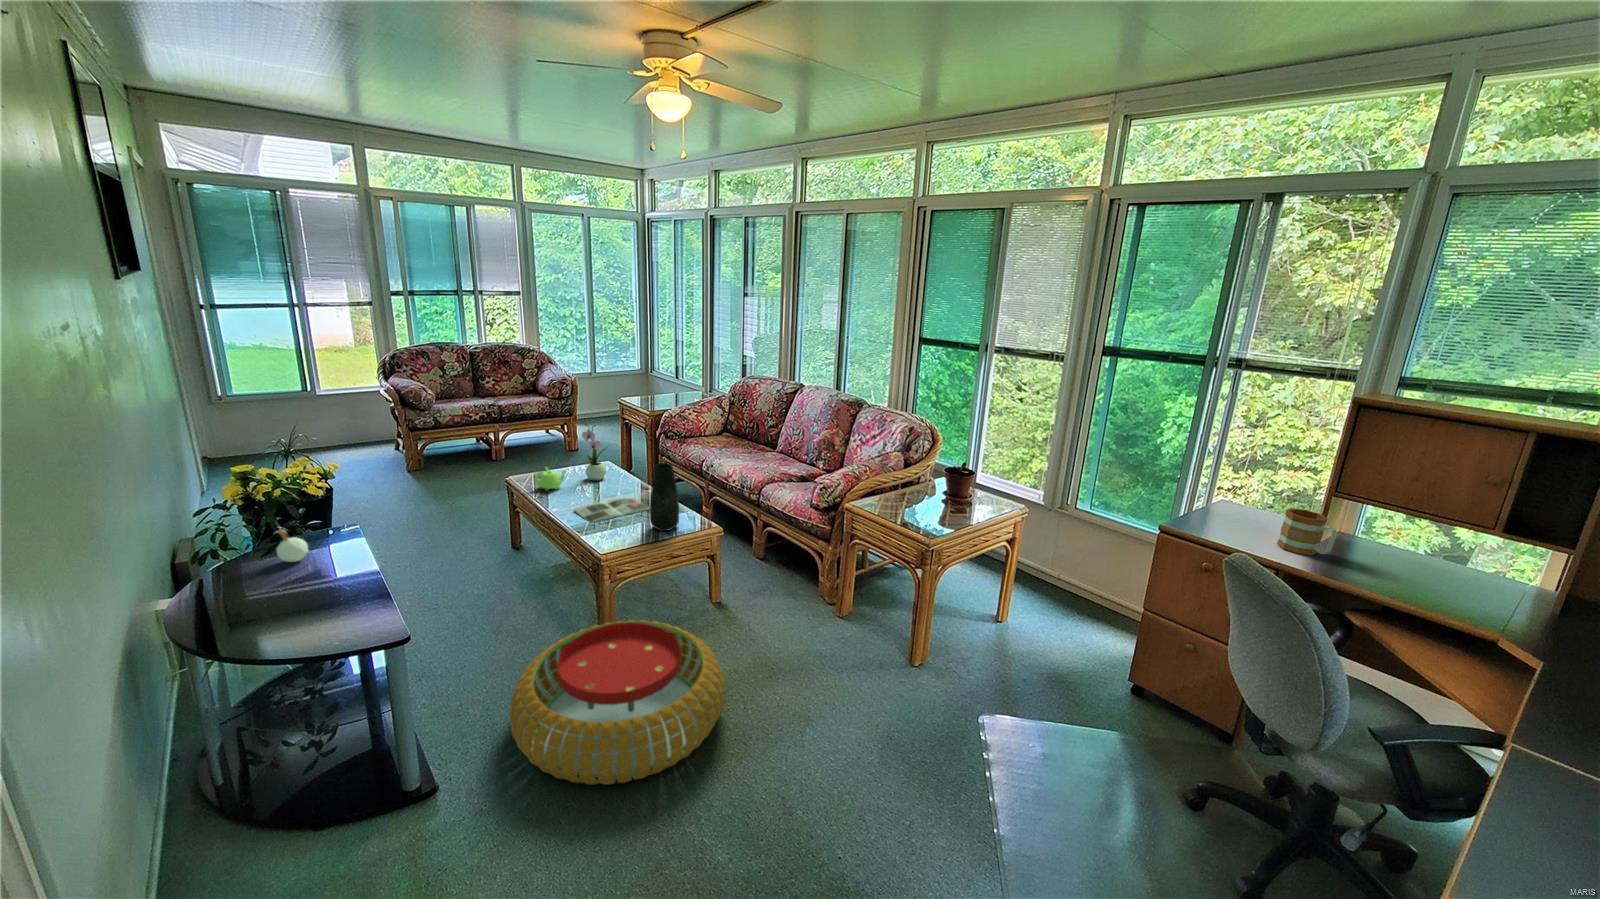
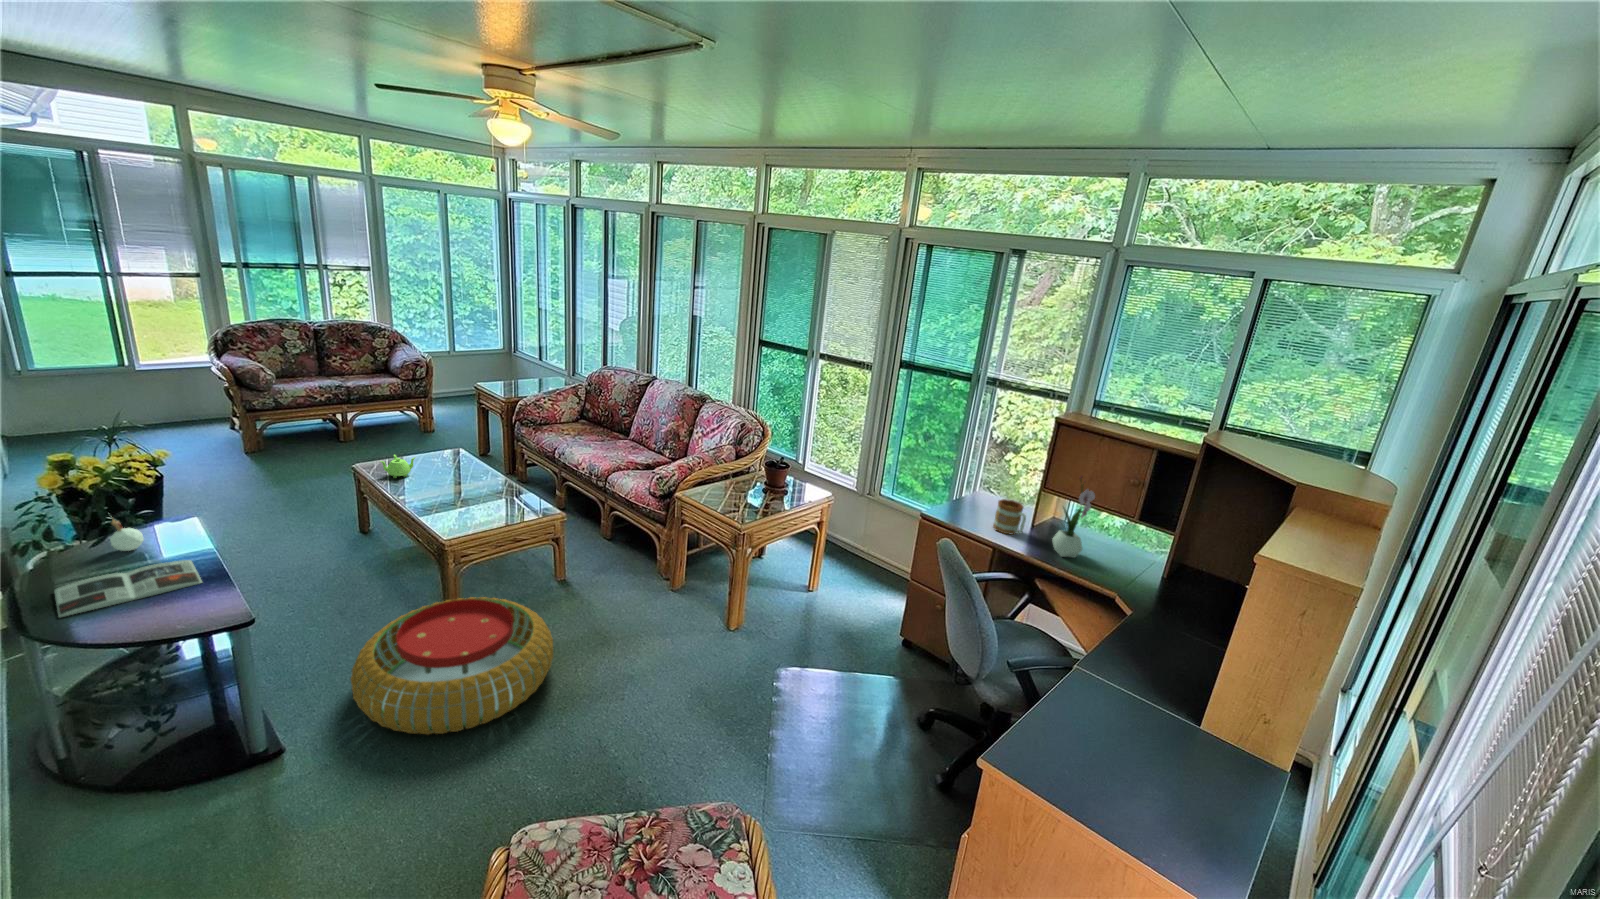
flower arrangement: present [582,420,607,481] -> present [1053,476,1095,558]
vase: present [650,463,679,531] -> none [495,455,523,517]
magazine: present [574,497,650,523] -> present [54,560,202,617]

